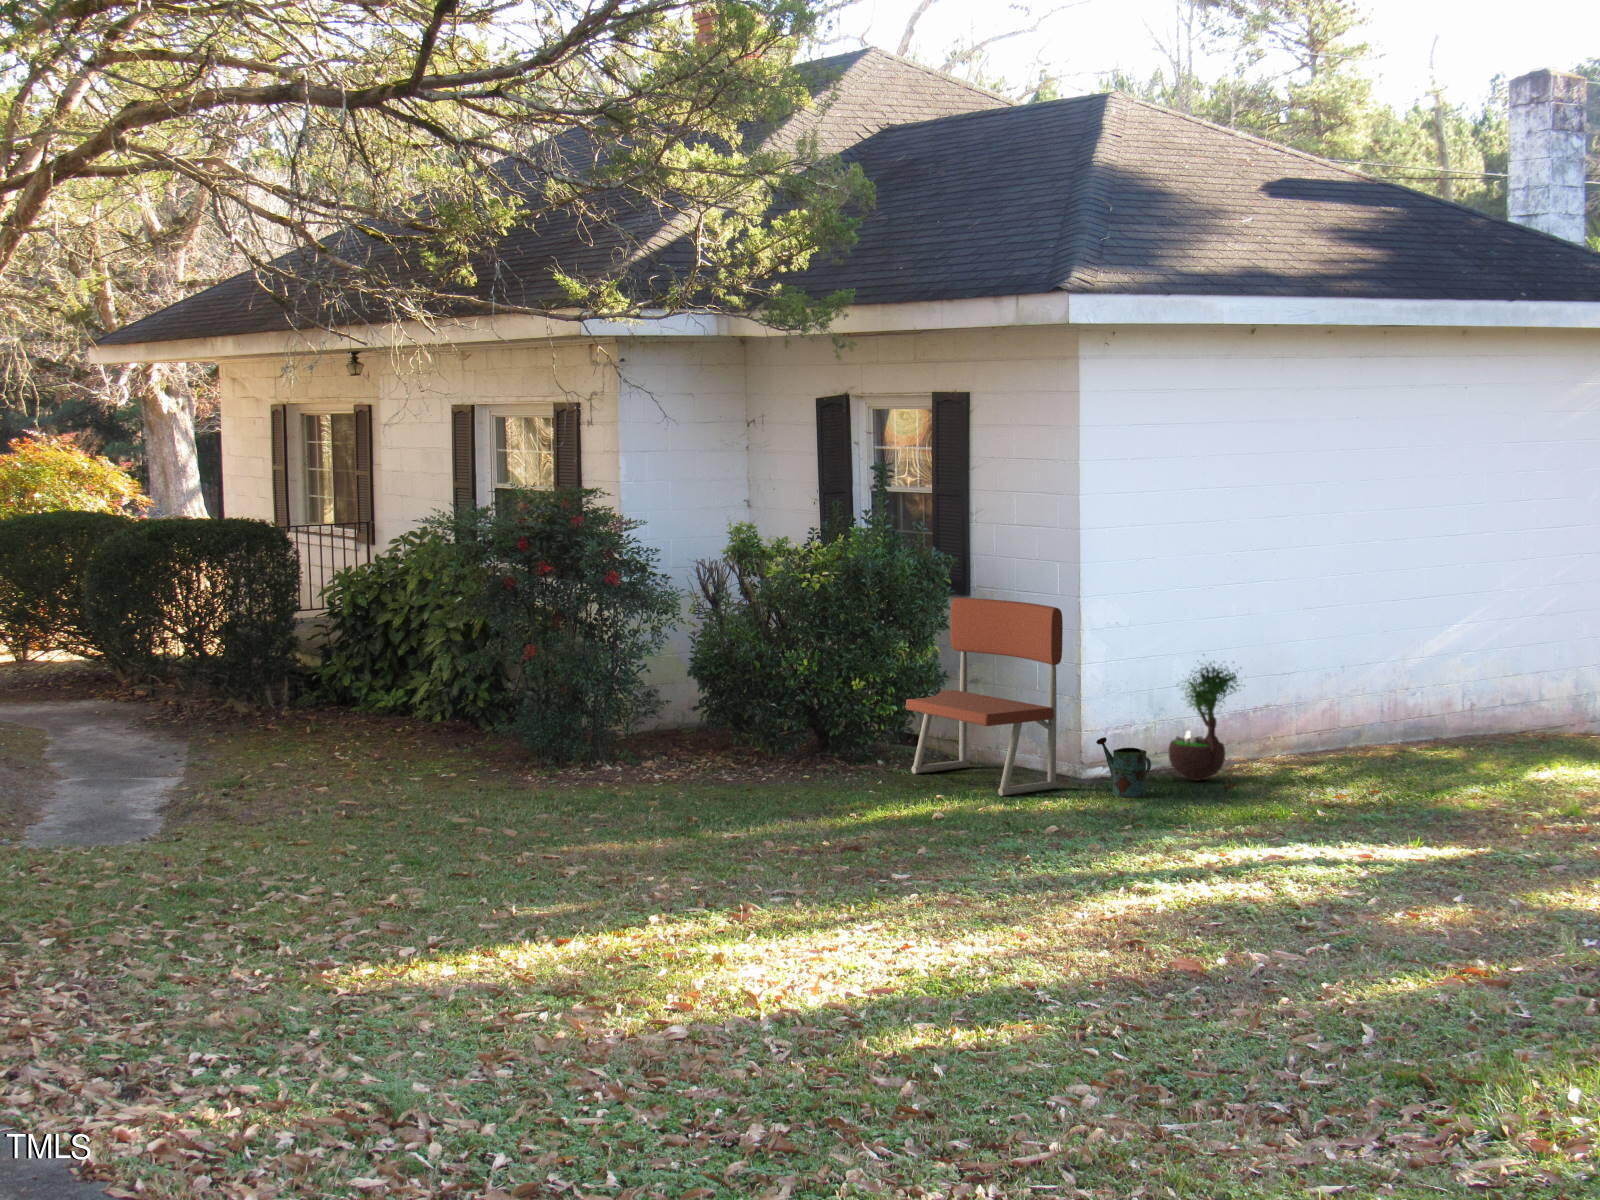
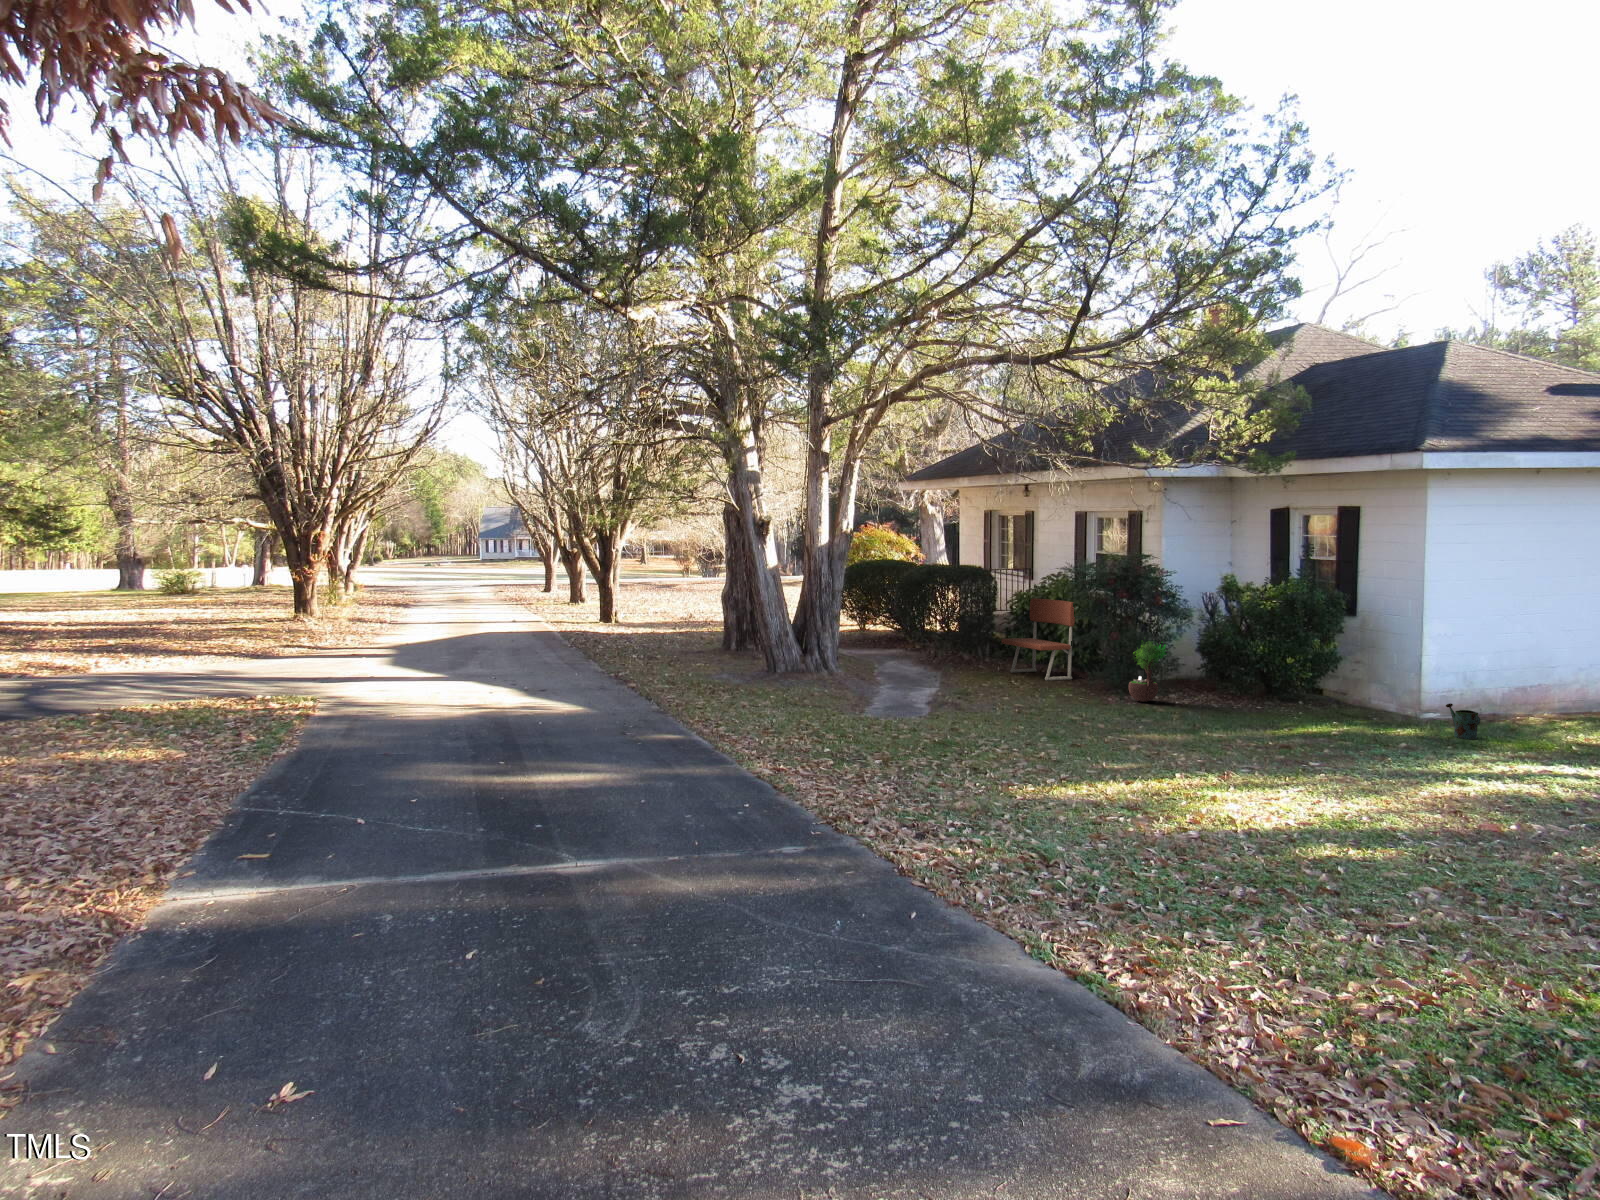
bench: present [905,598,1063,796] -> present [1002,598,1075,680]
potted tree: present [1169,654,1245,781] -> present [1128,641,1166,702]

